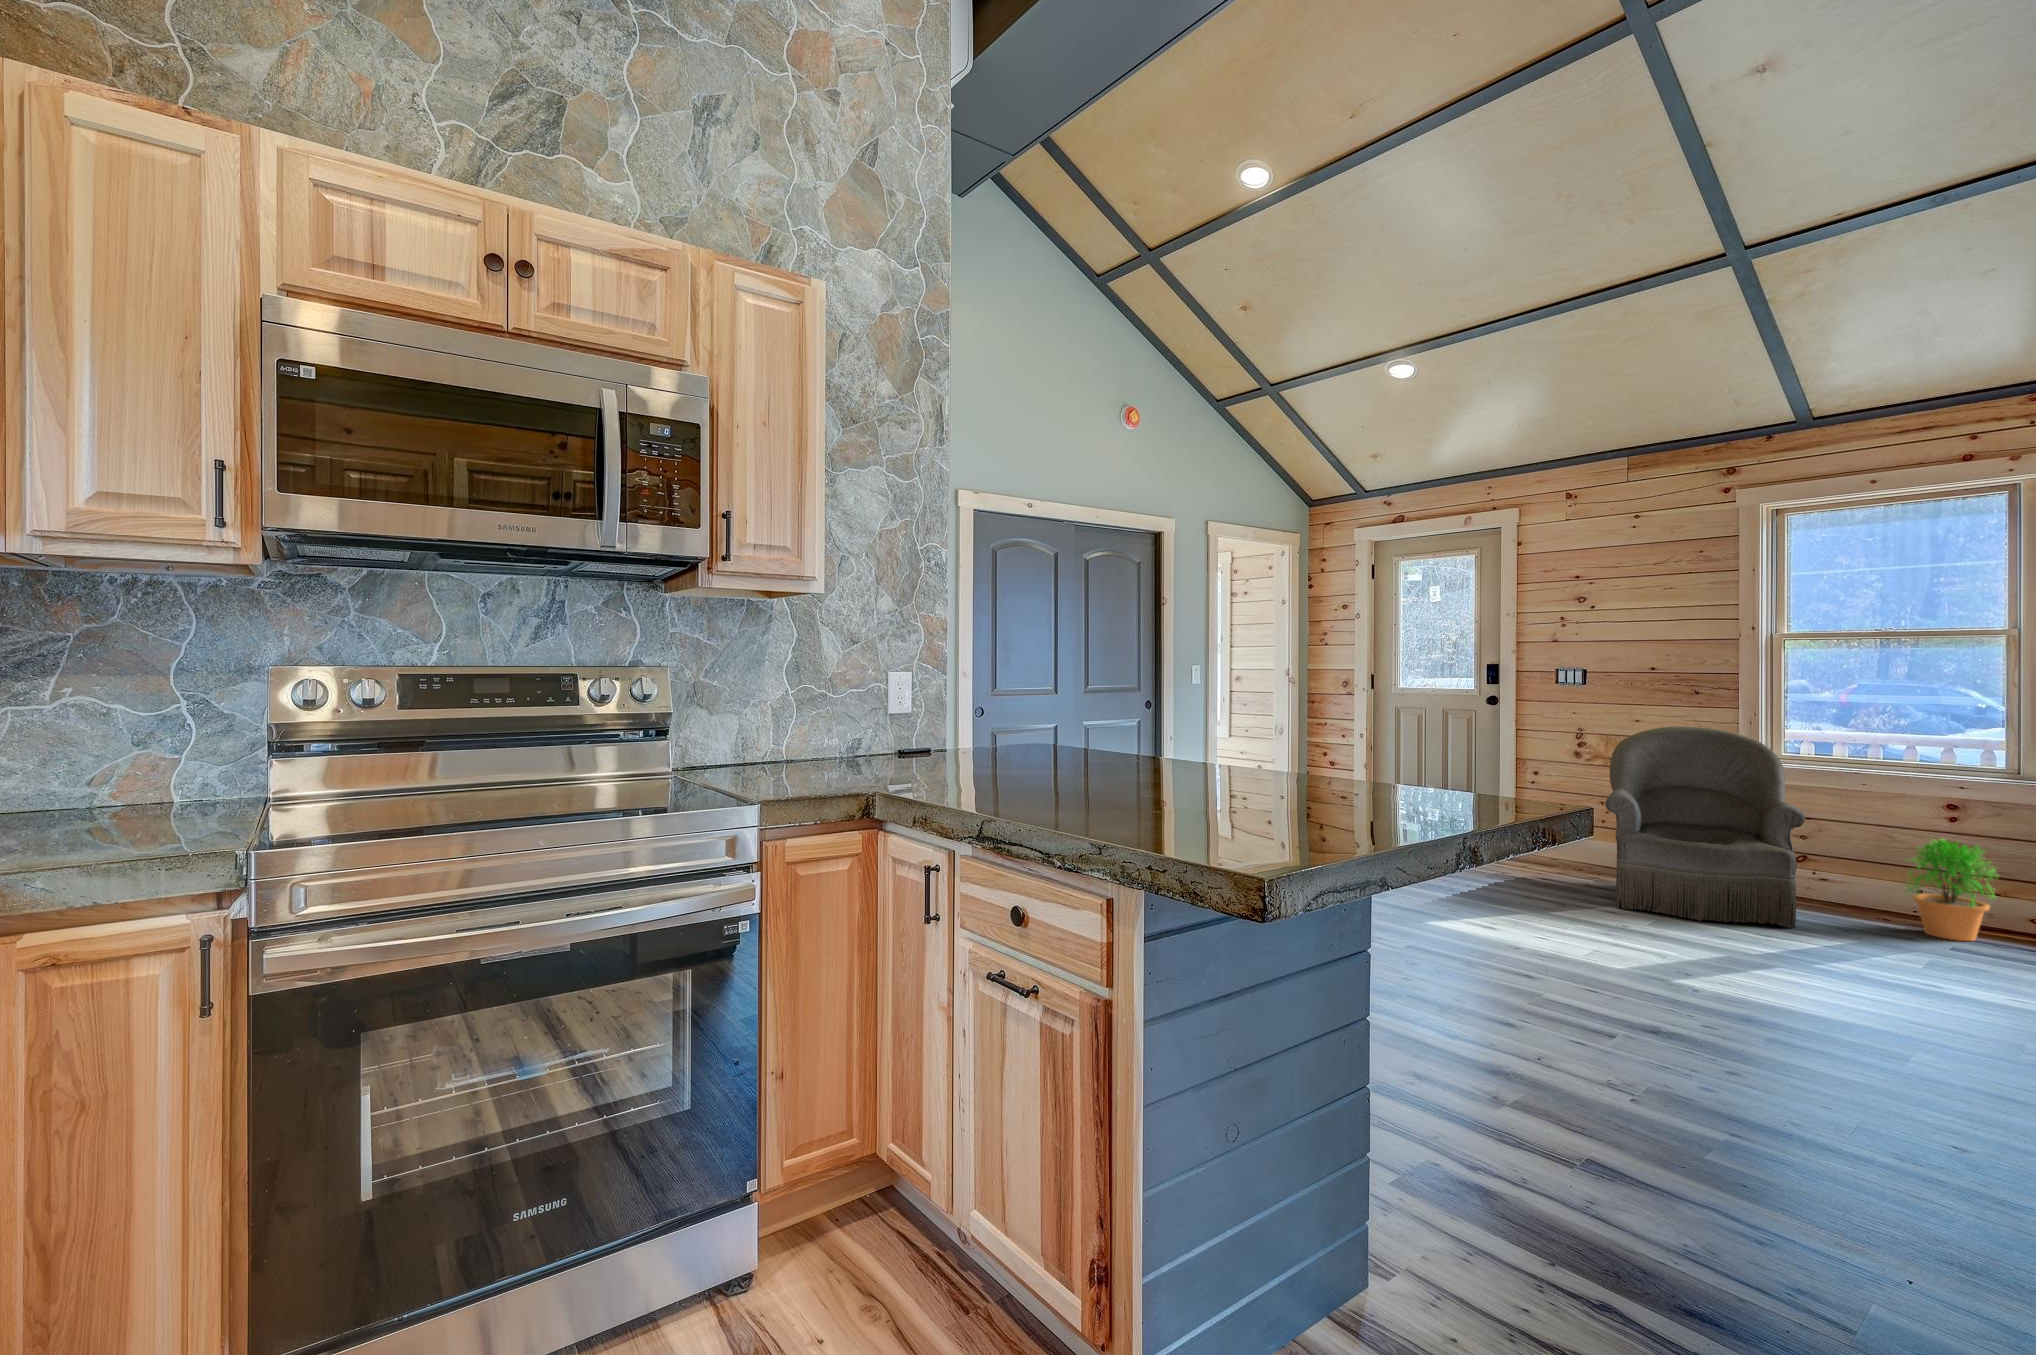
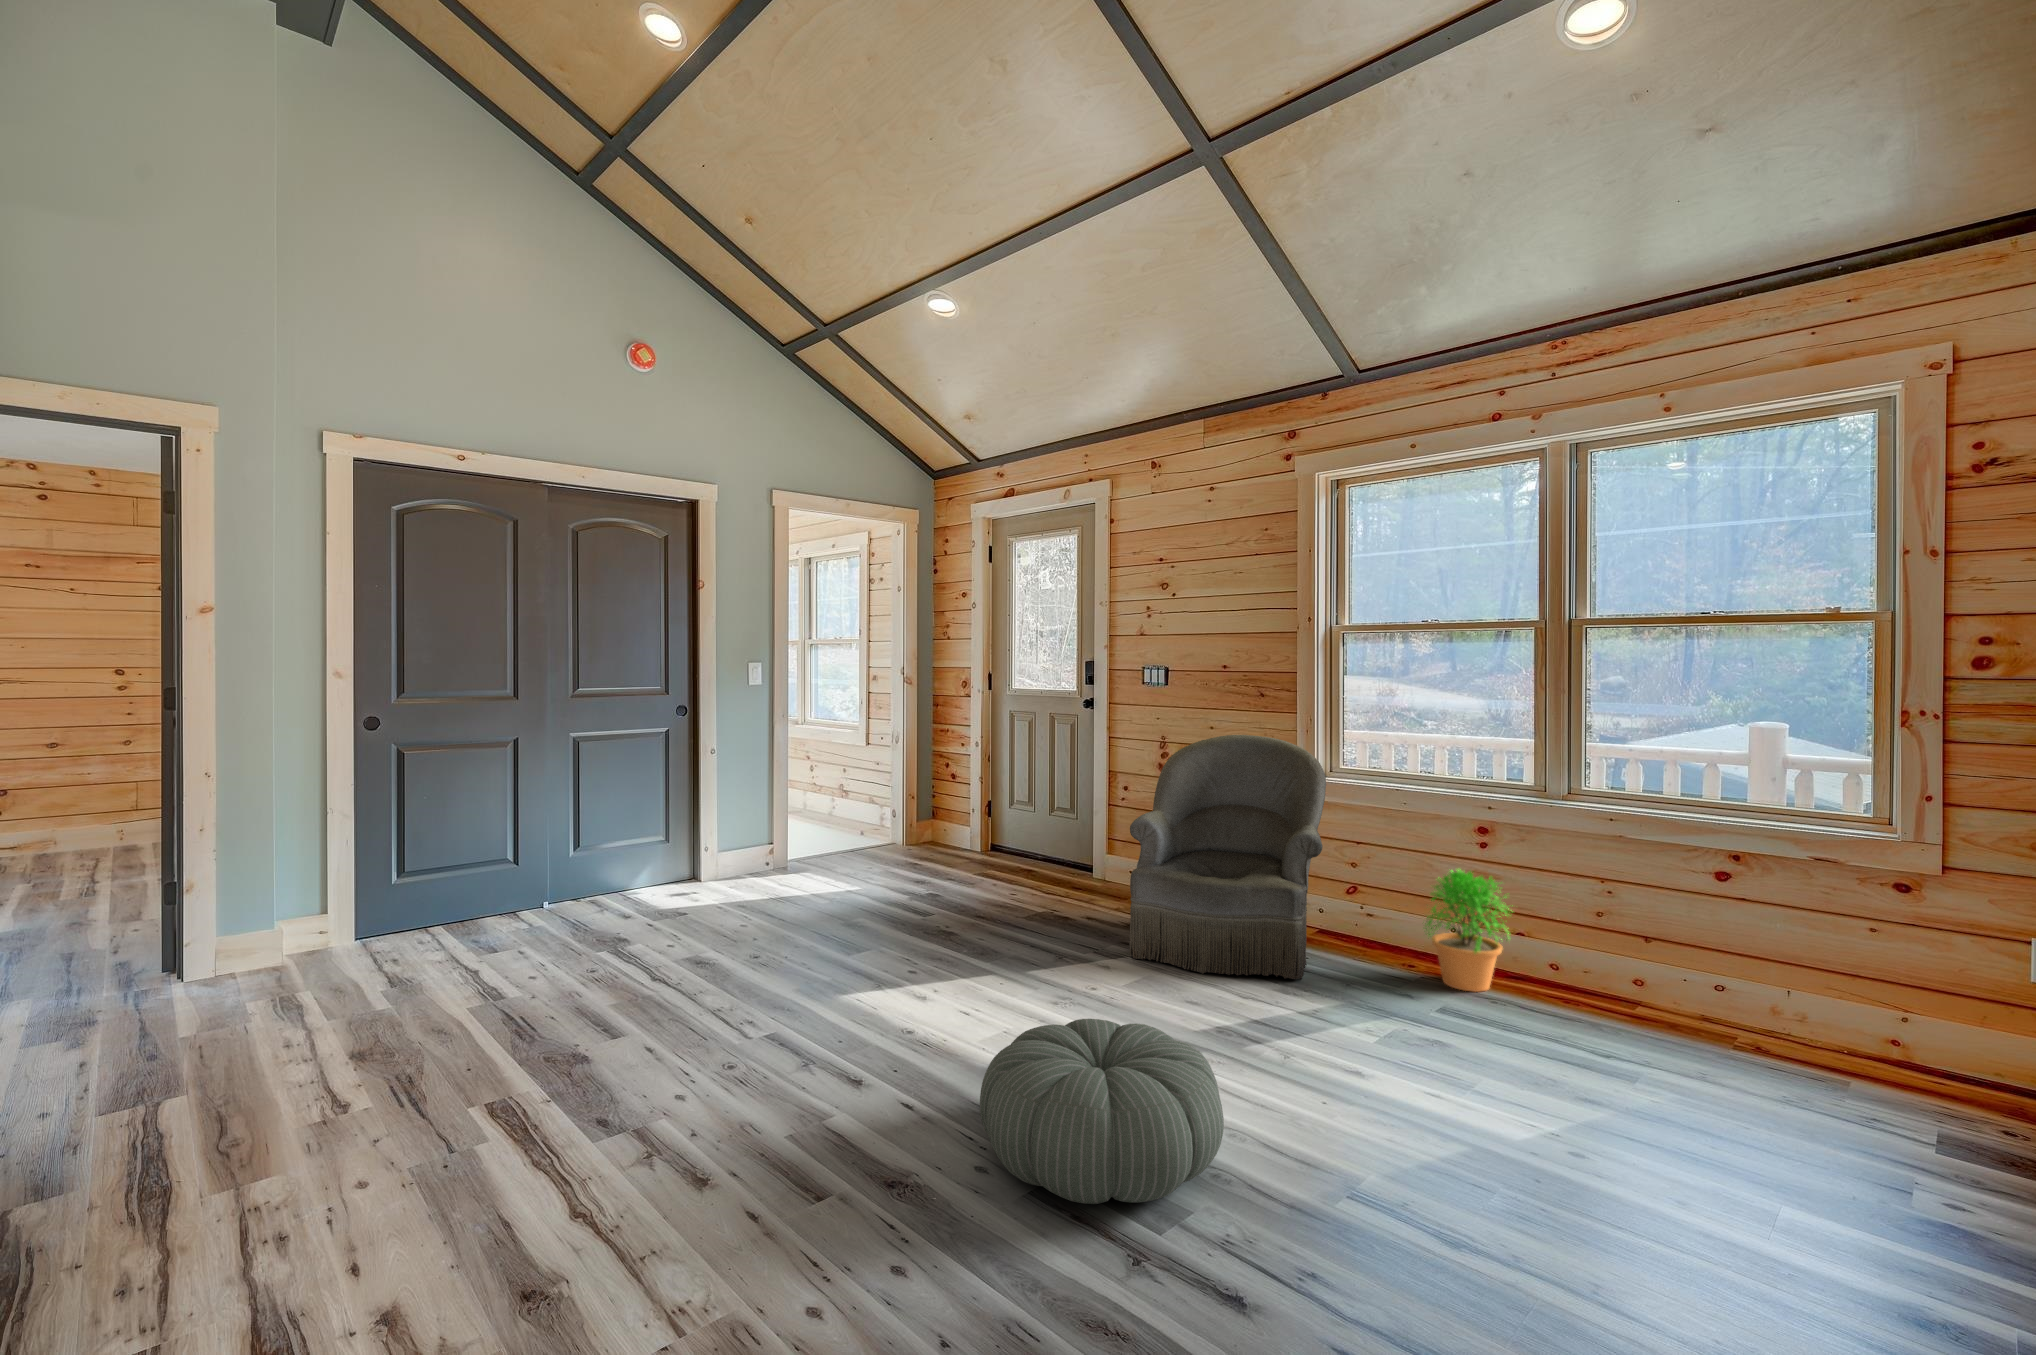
pouf: none [1670,933,1901,1051] -> present [980,1019,1224,1204]

